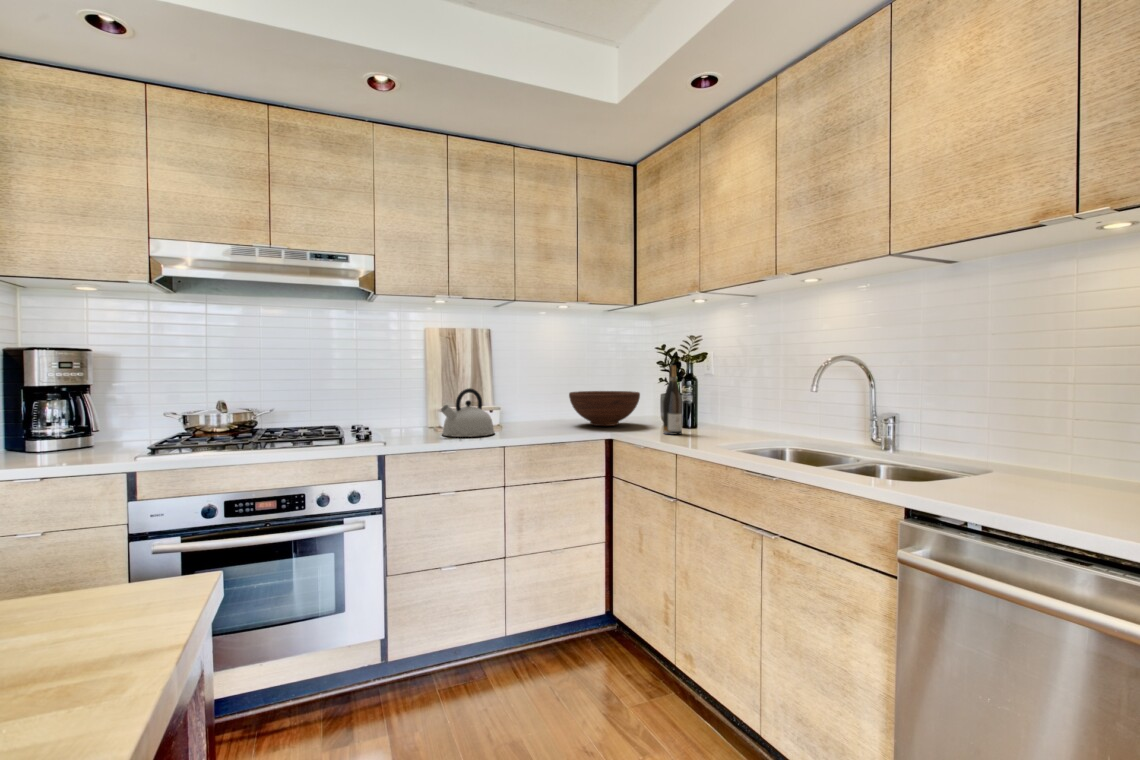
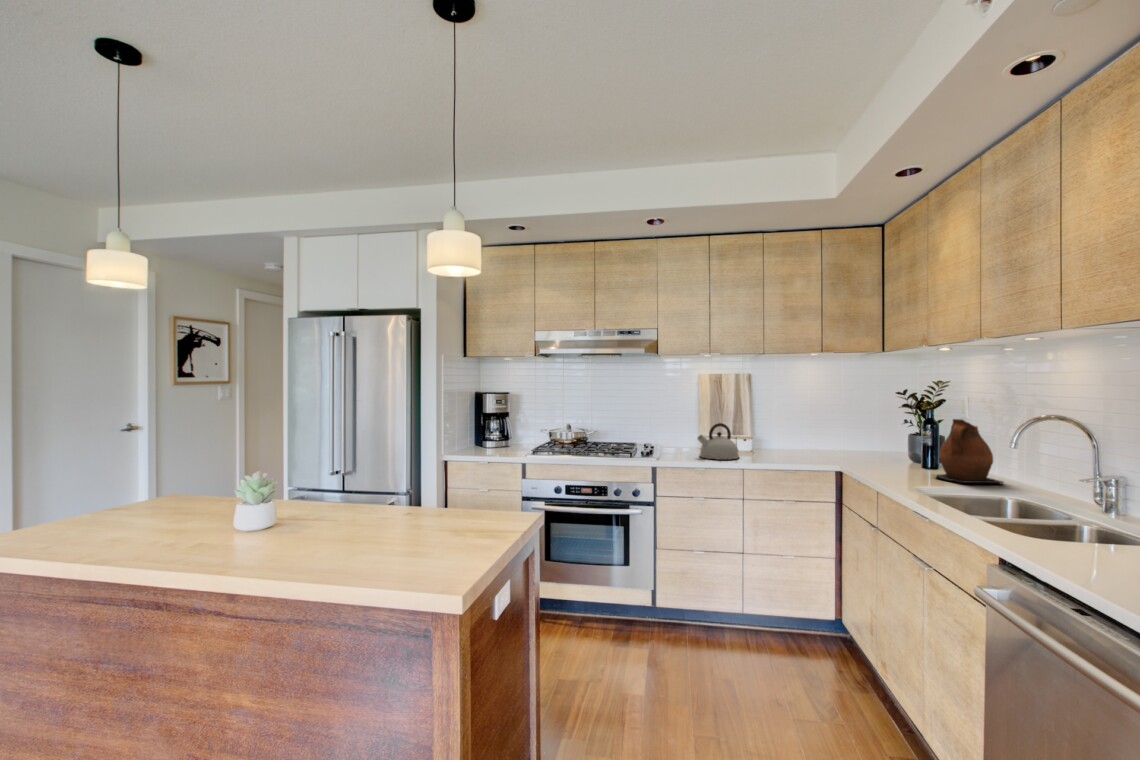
wine bottle: present [663,365,682,435] -> none [889,411,909,474]
ceramic pitcher: none [704,370,768,437] -> present [936,419,1003,483]
fruit bowl: present [569,391,640,426] -> none [811,428,880,460]

